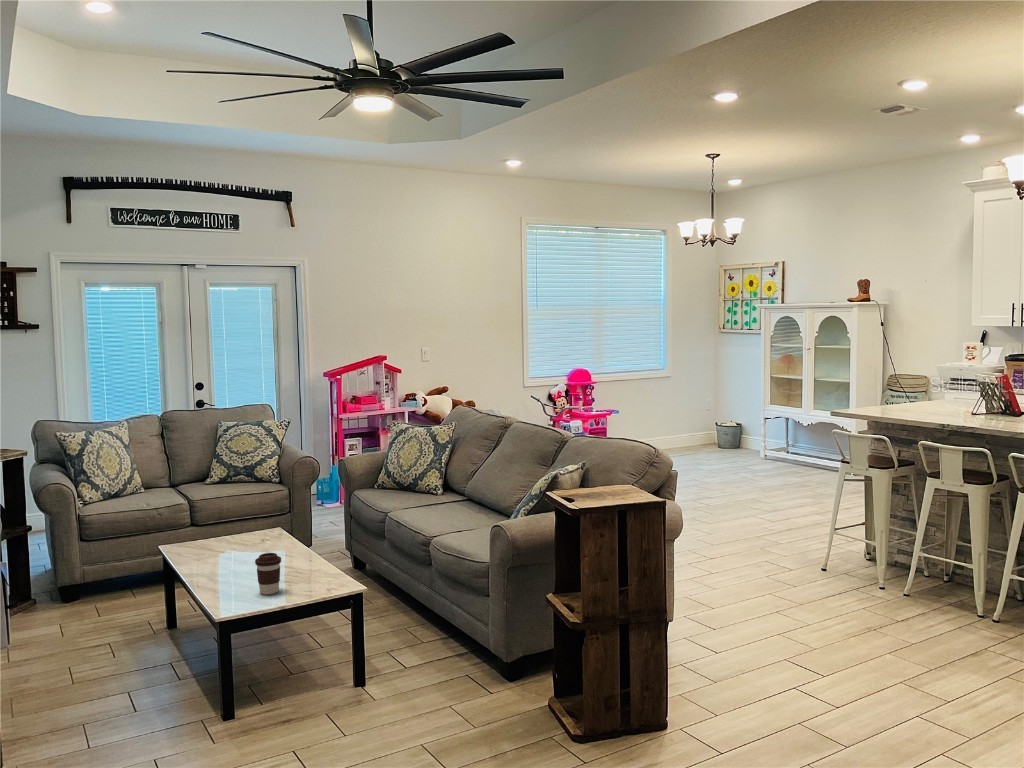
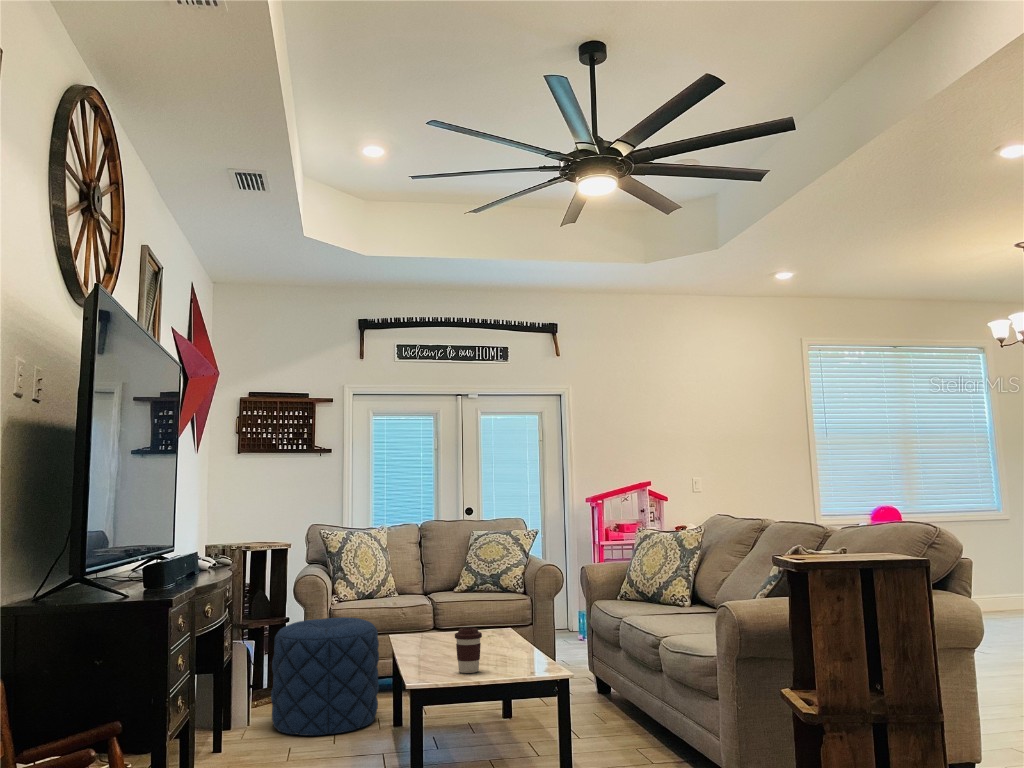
pouf: none [29,529,149,652] -> present [271,617,379,736]

